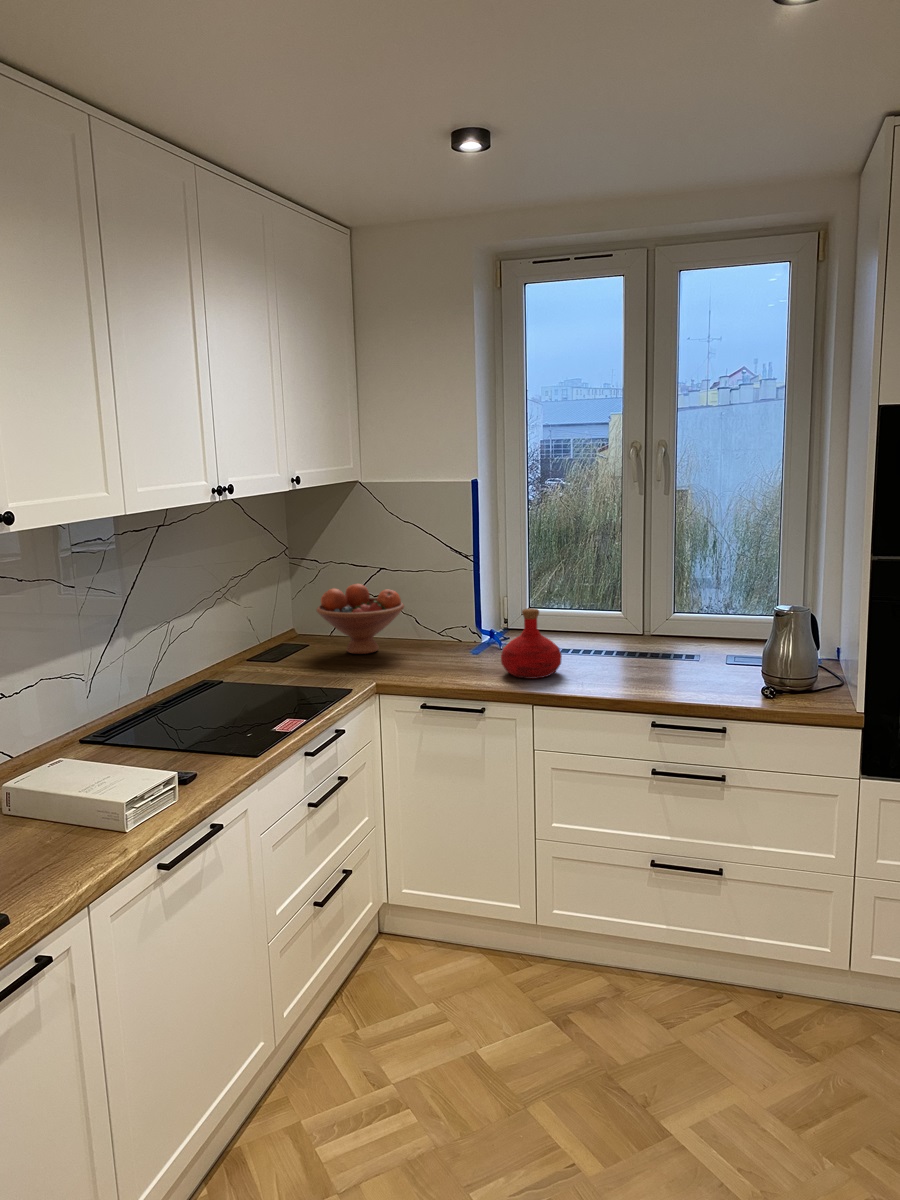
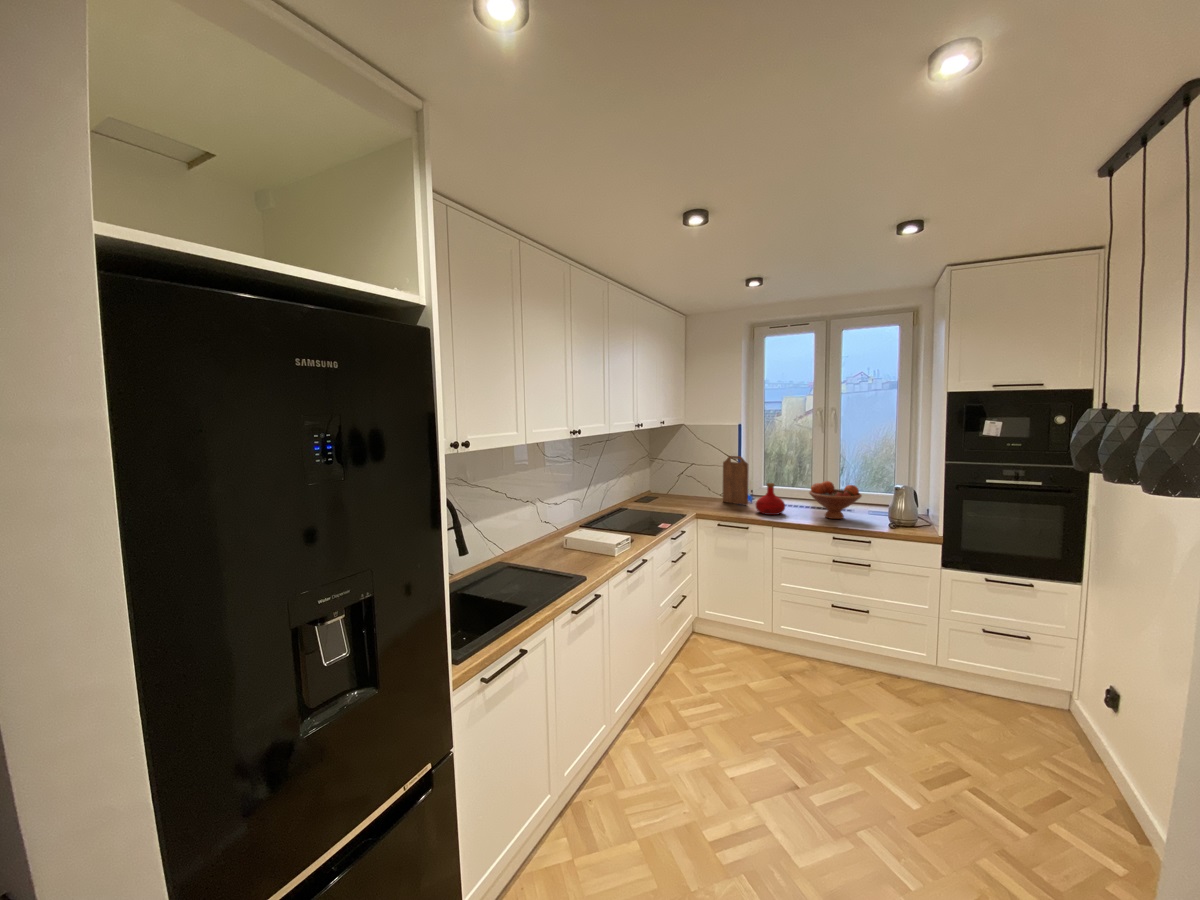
cutting board: none [437,549,490,656] -> present [723,456,748,505]
fruit bowl: present [317,584,404,654] -> present [809,481,862,519]

